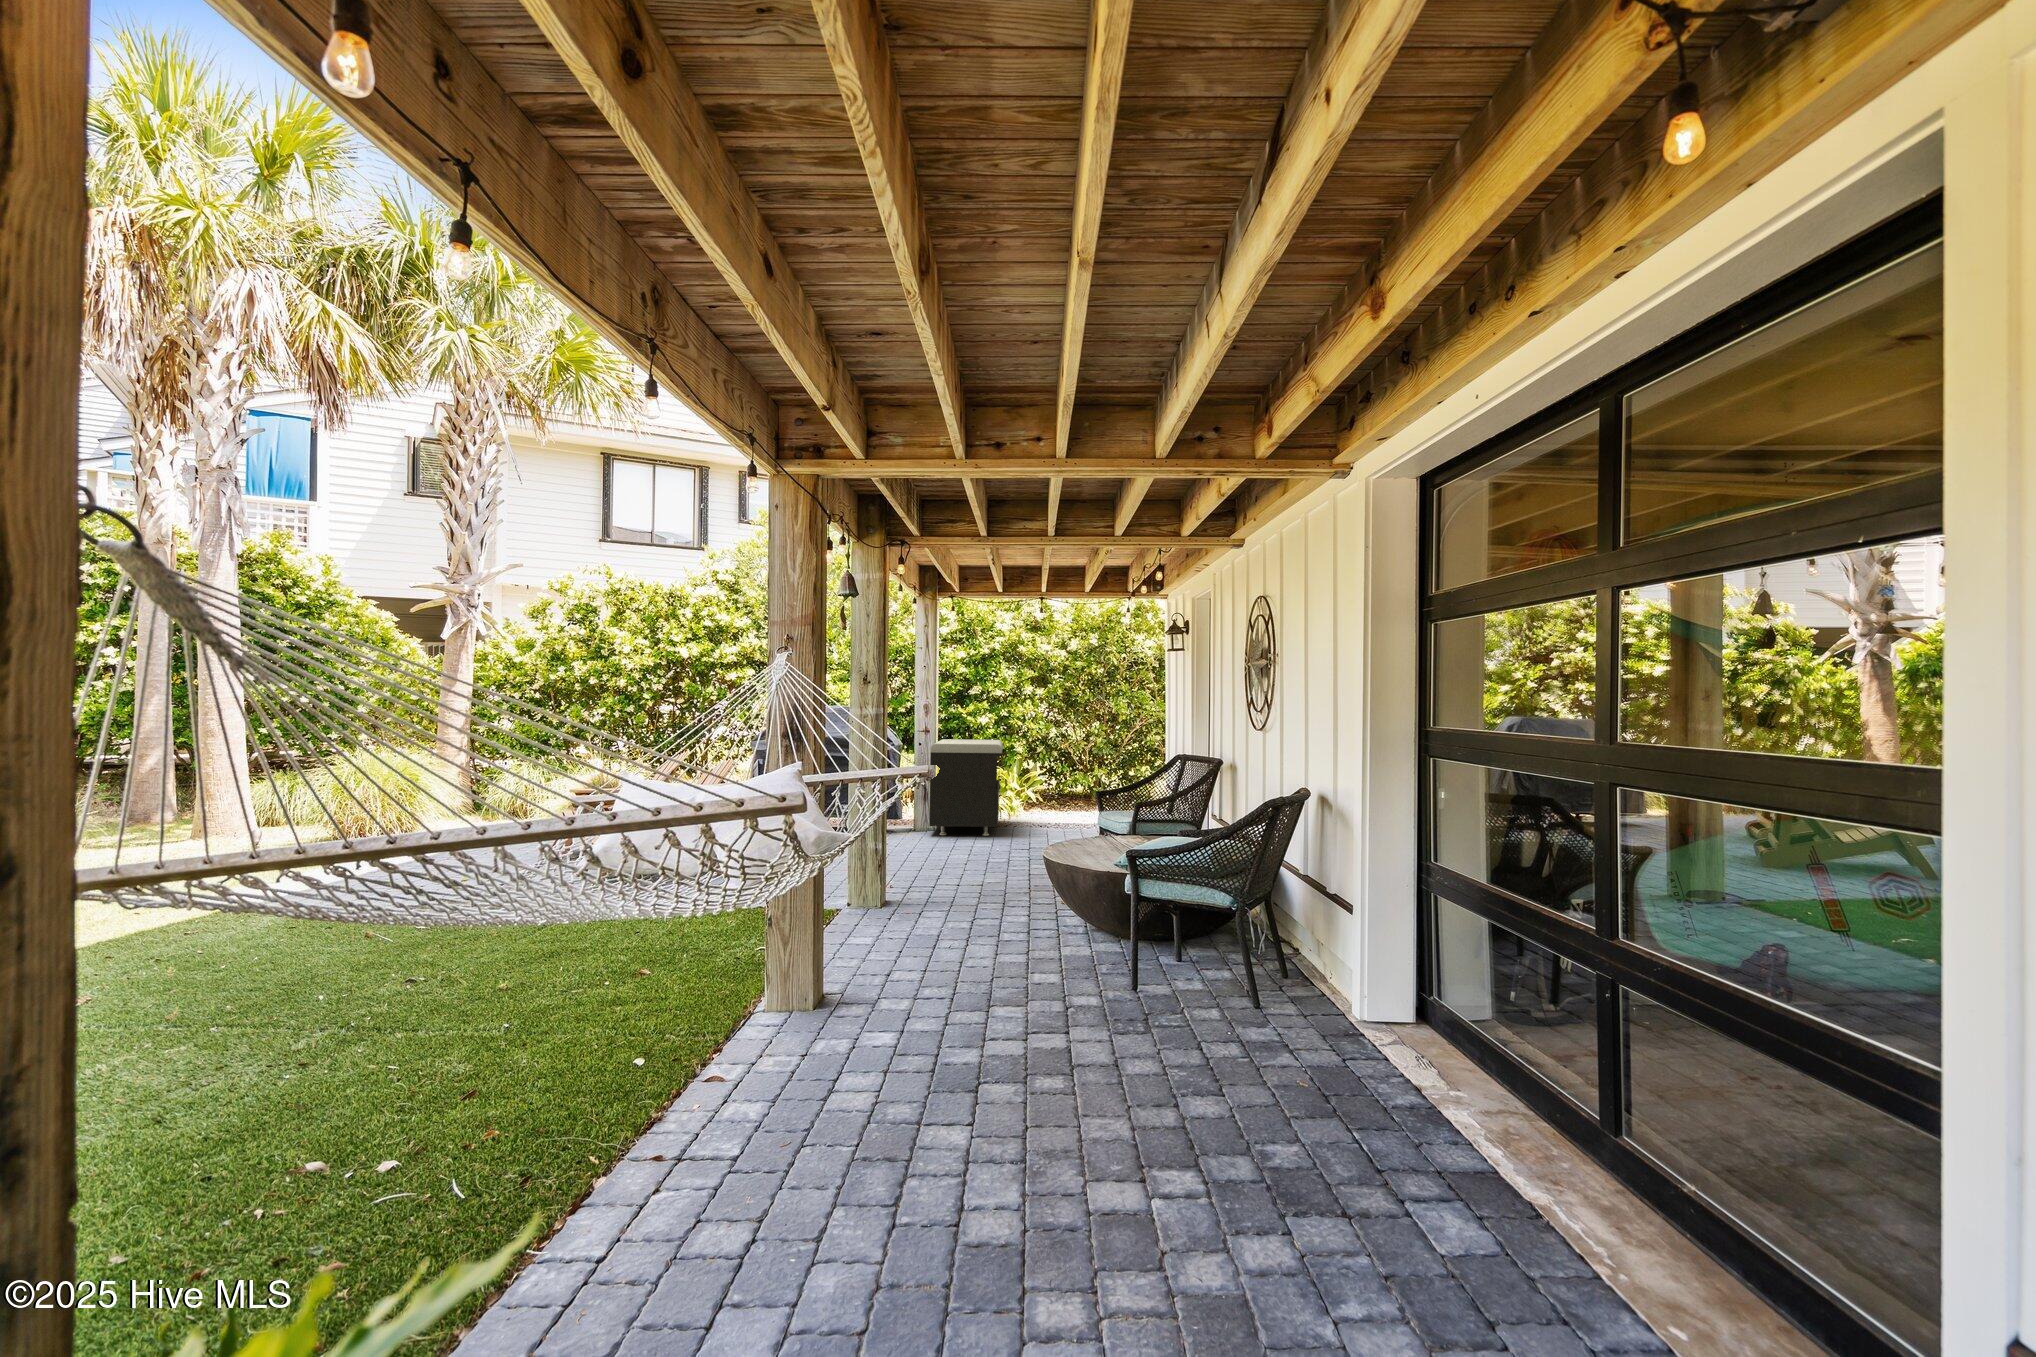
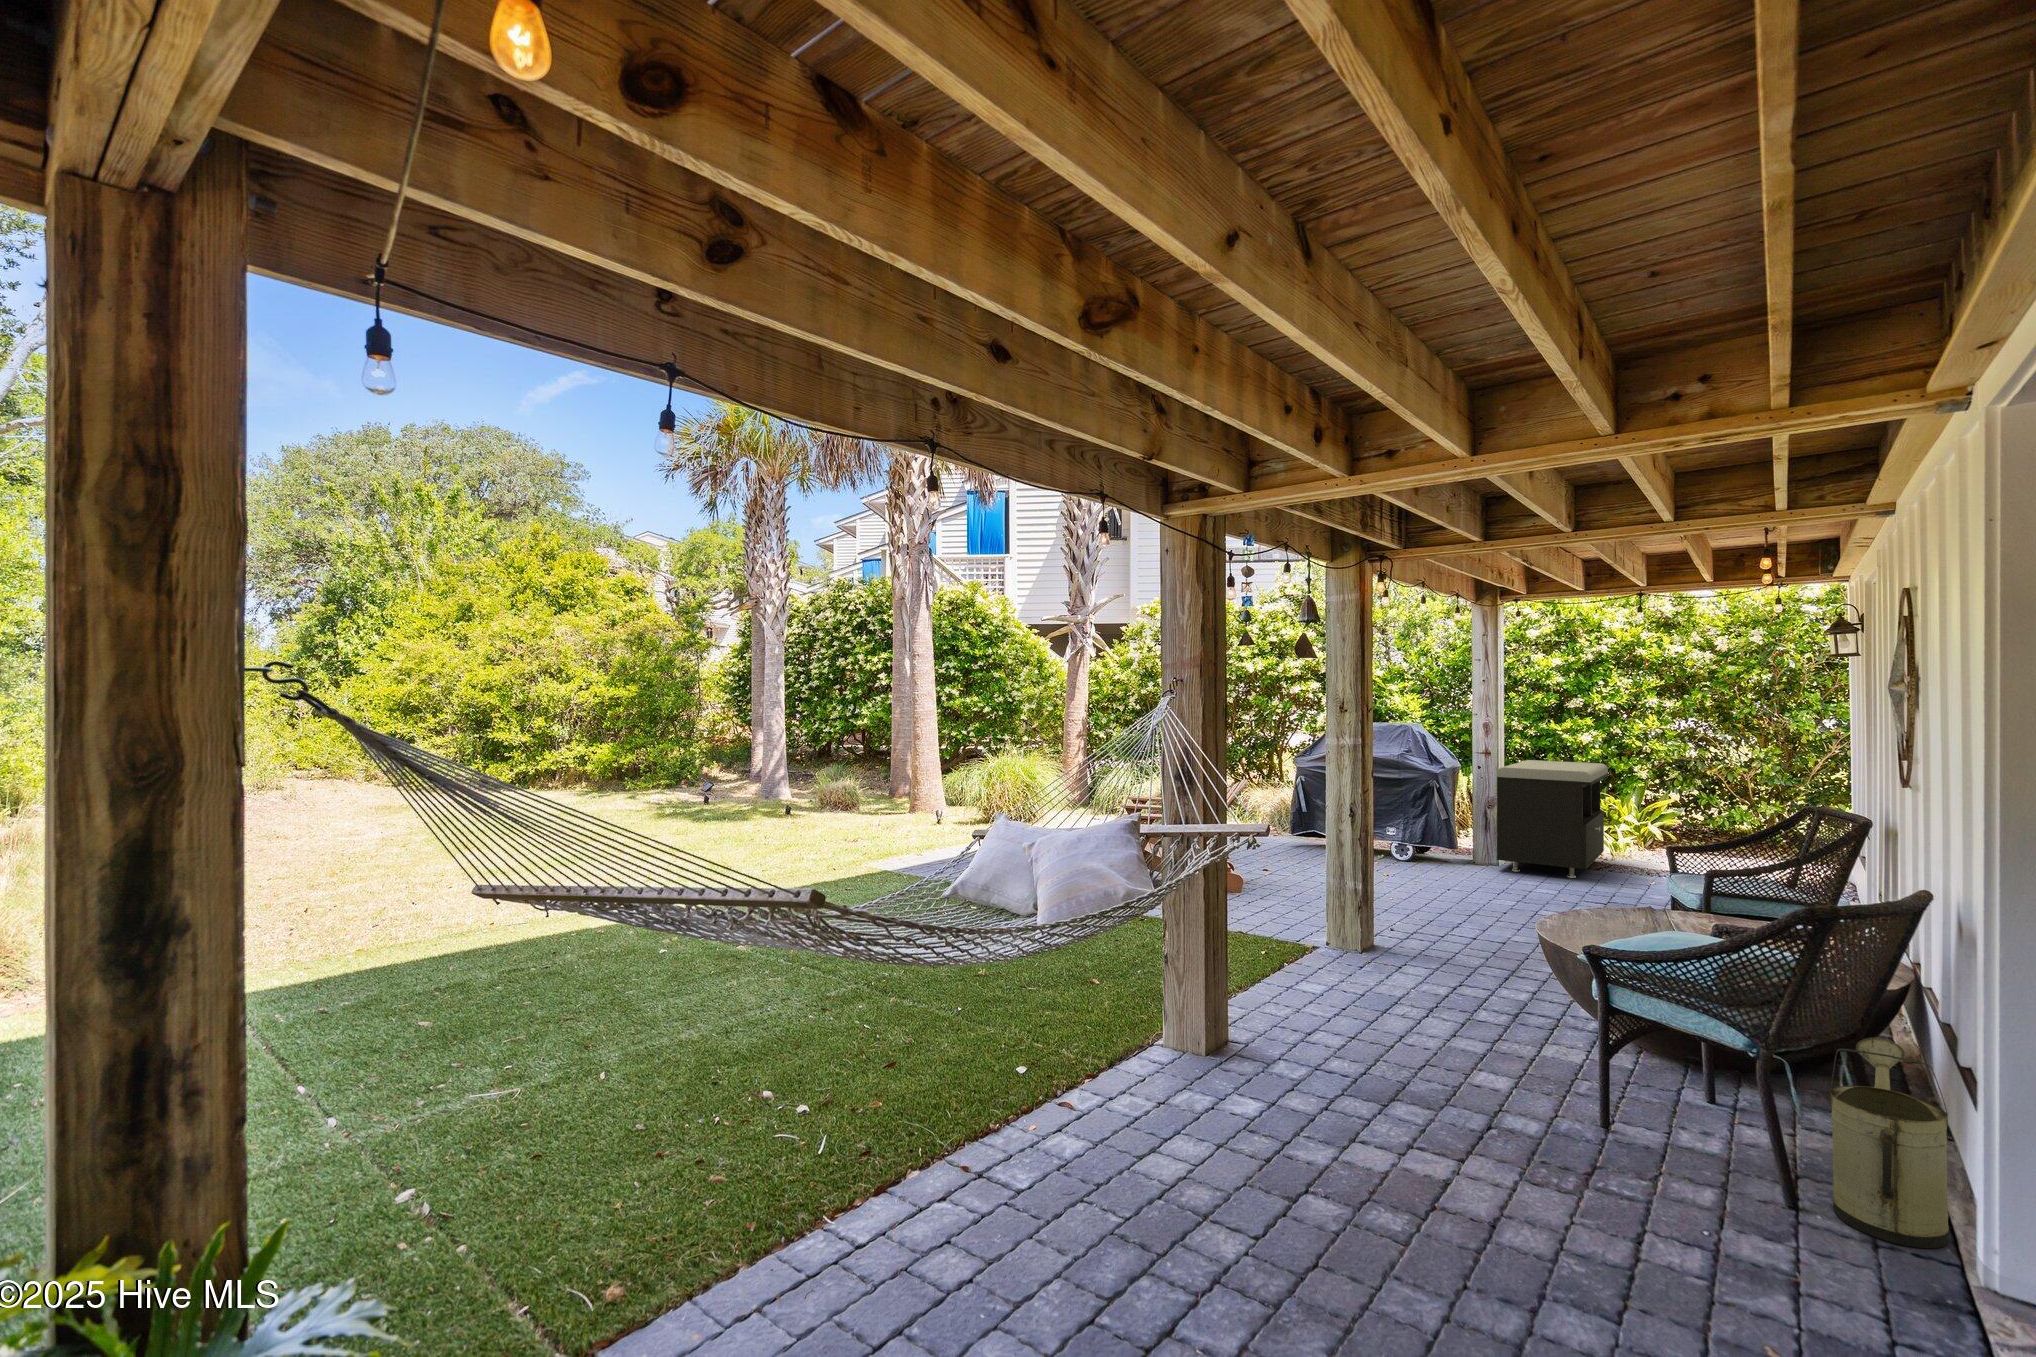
watering can: none [1273,887,1337,1014] -> present [1830,1038,1949,1248]

